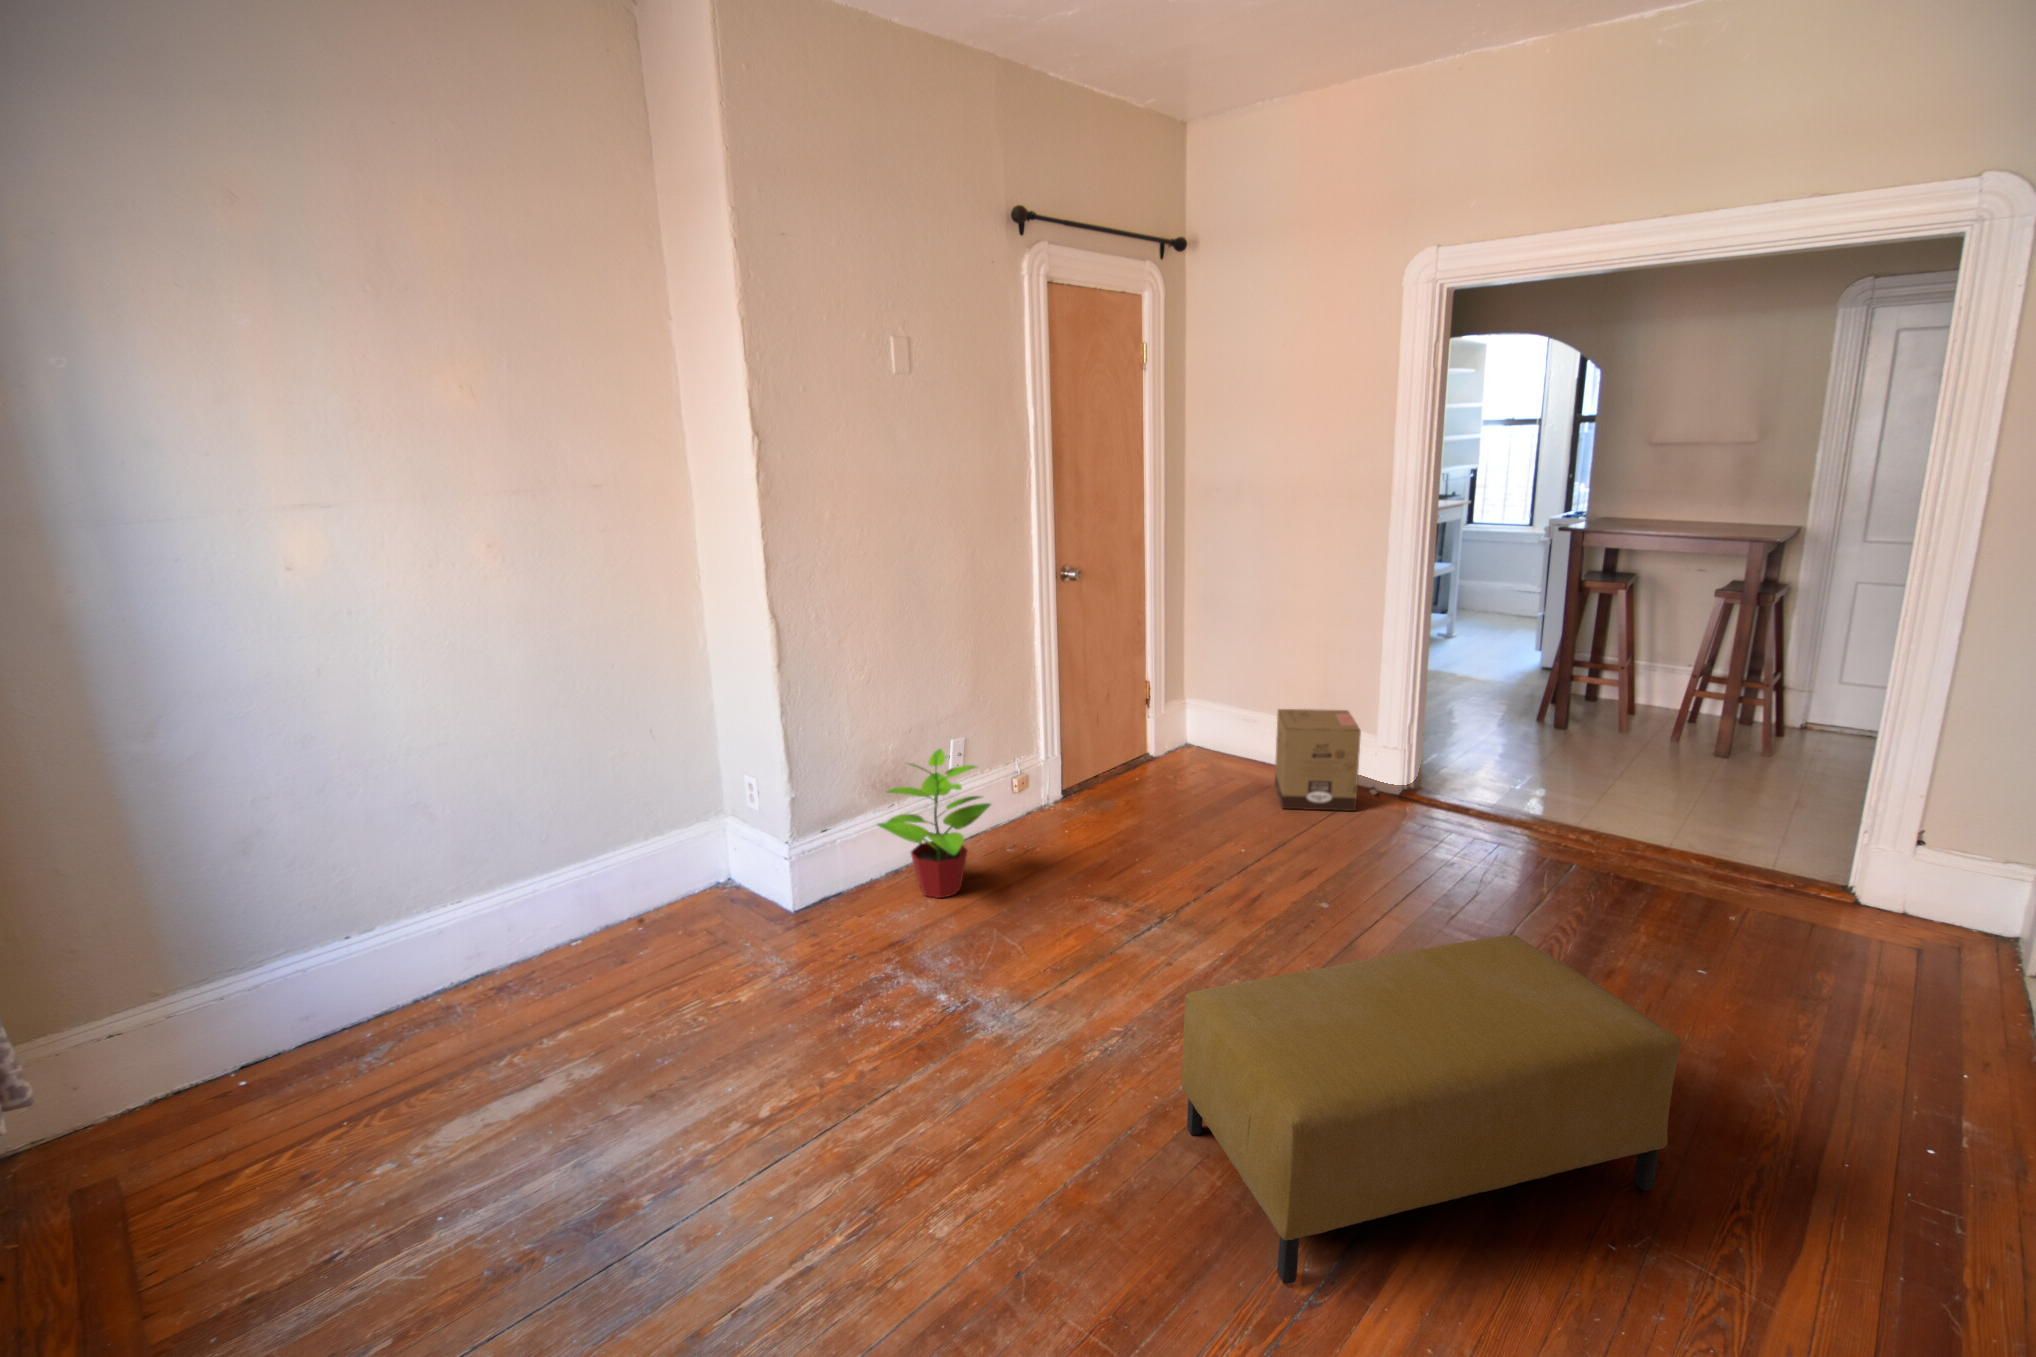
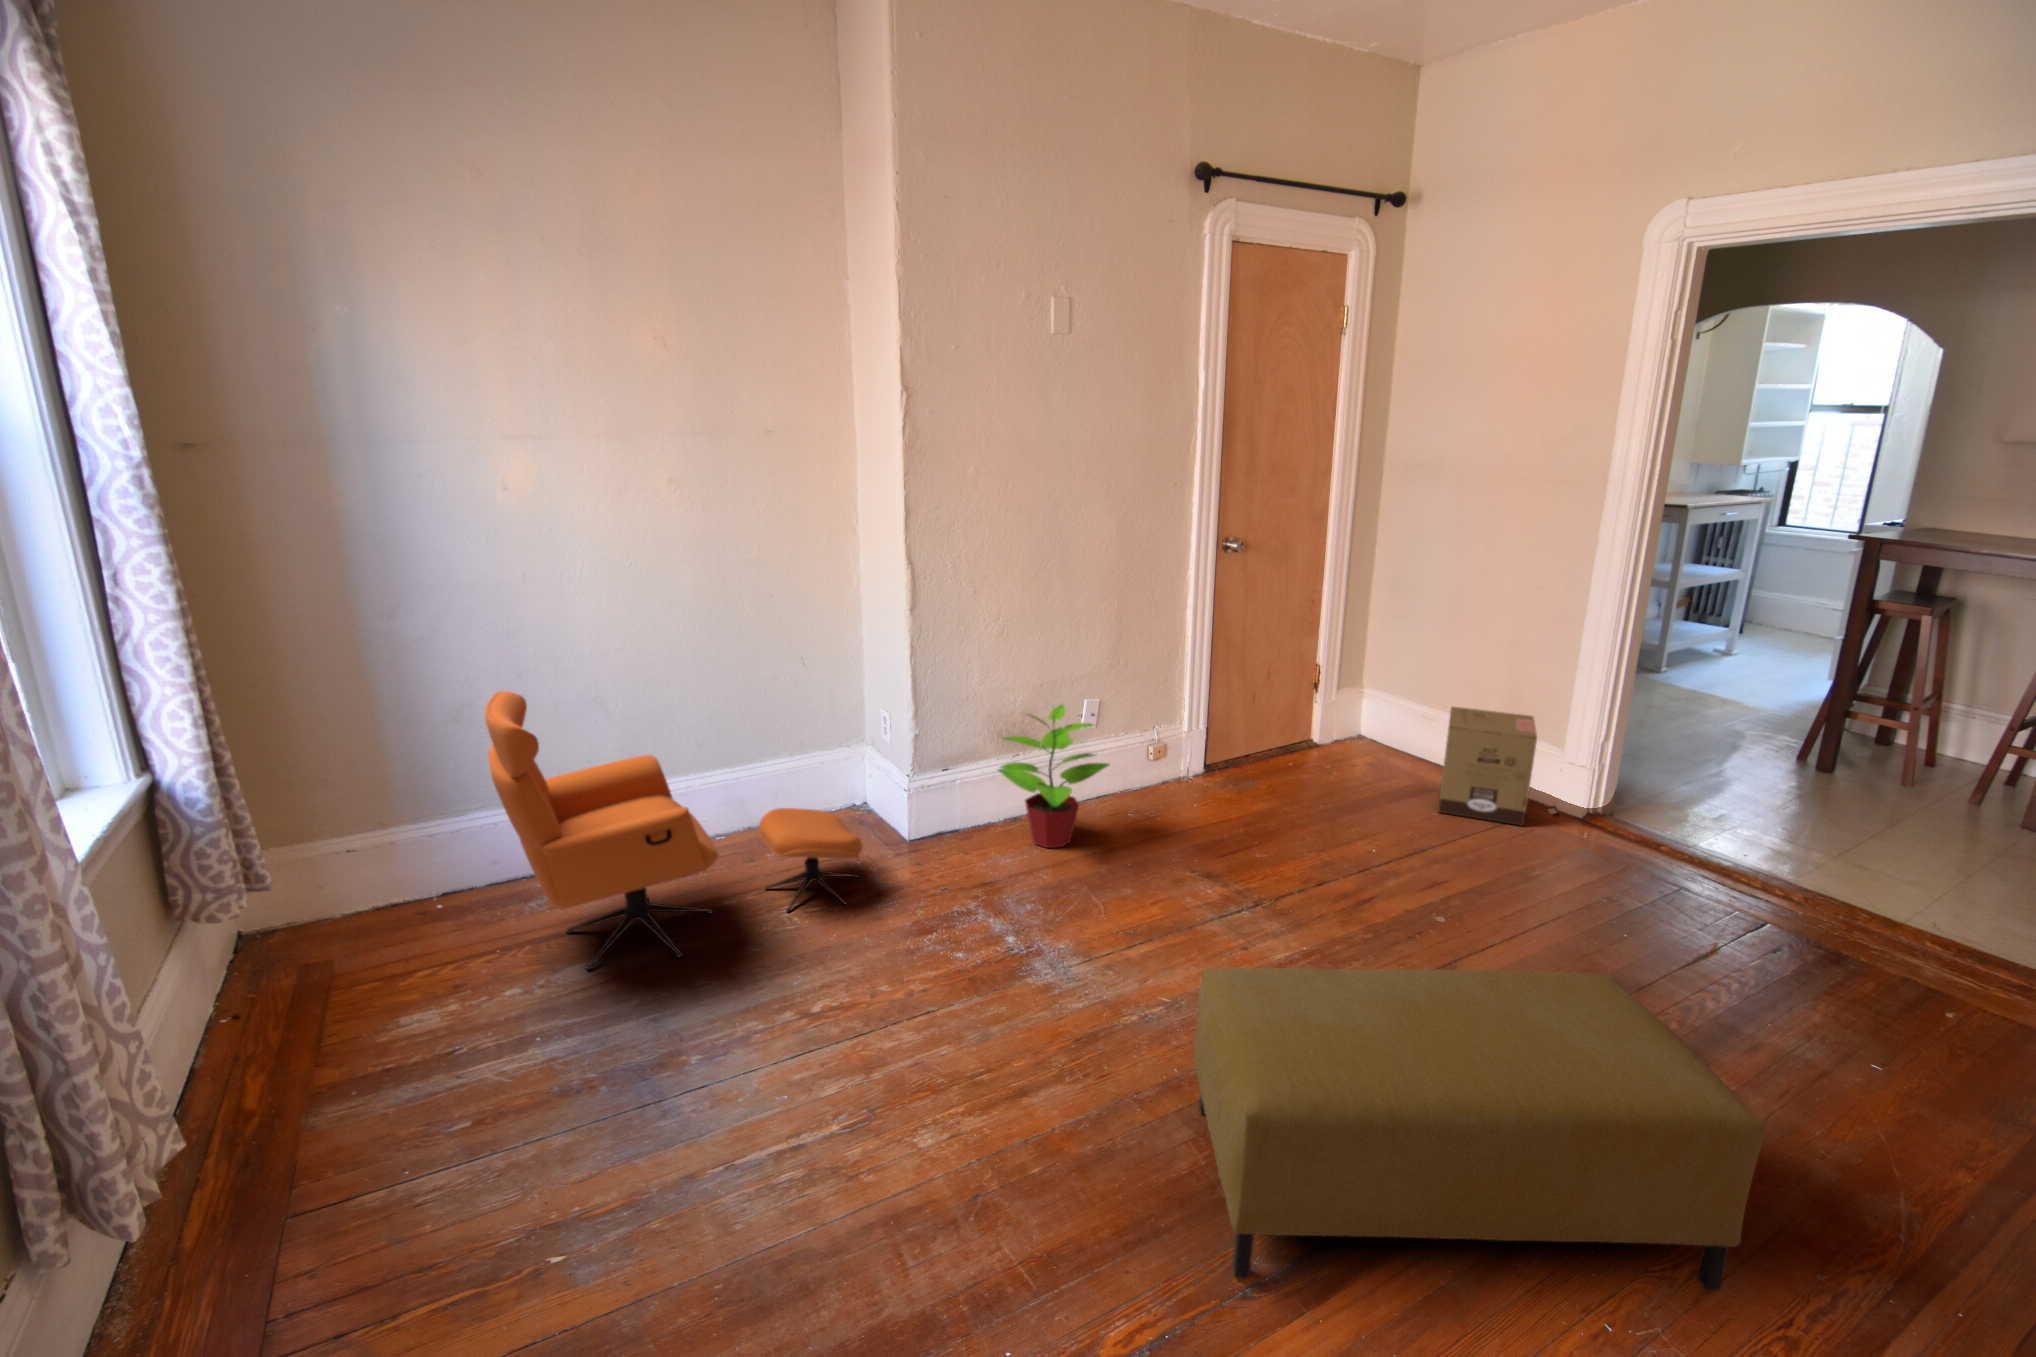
armchair: none [318,812,763,1124] -> present [485,691,862,970]

